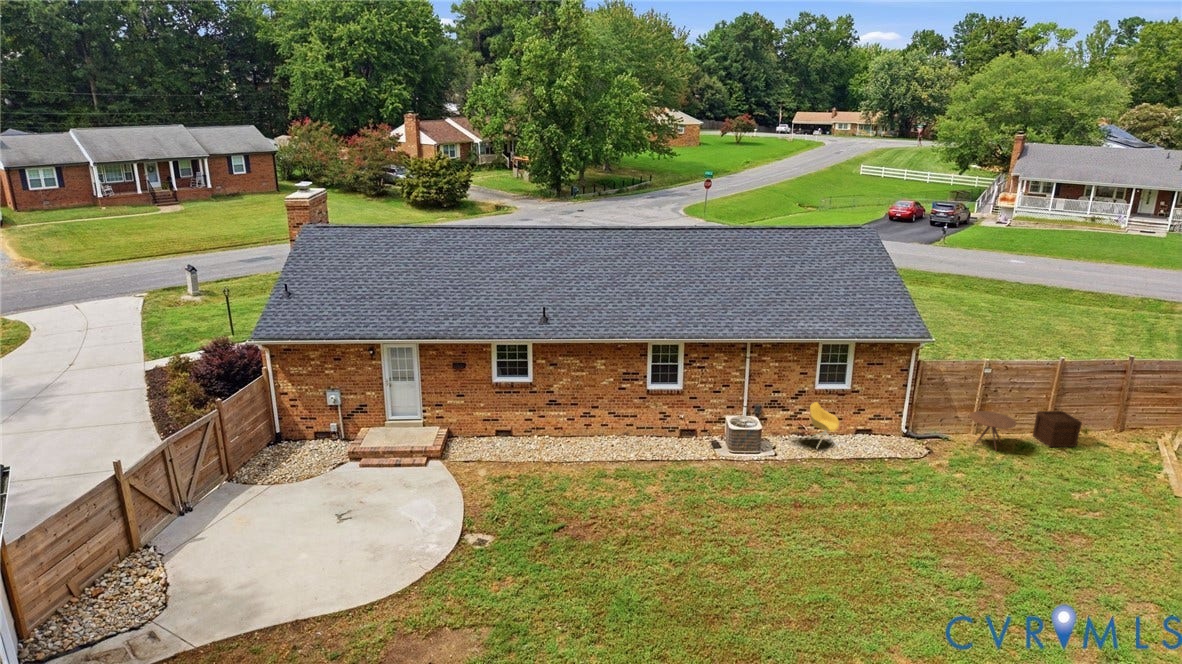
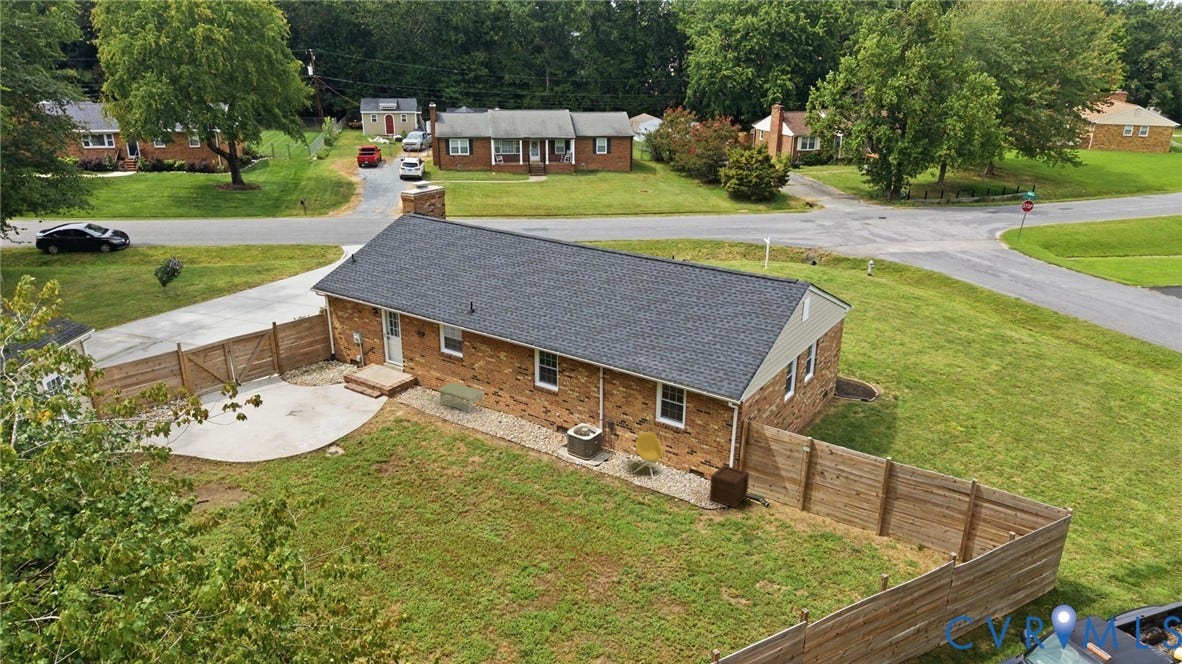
round table: present [969,411,1016,451] -> none [774,487,819,531]
wooden crate: present [1033,411,1082,447] -> present [710,465,749,507]
storage bench: none [518,417,571,450] -> present [438,382,483,414]

